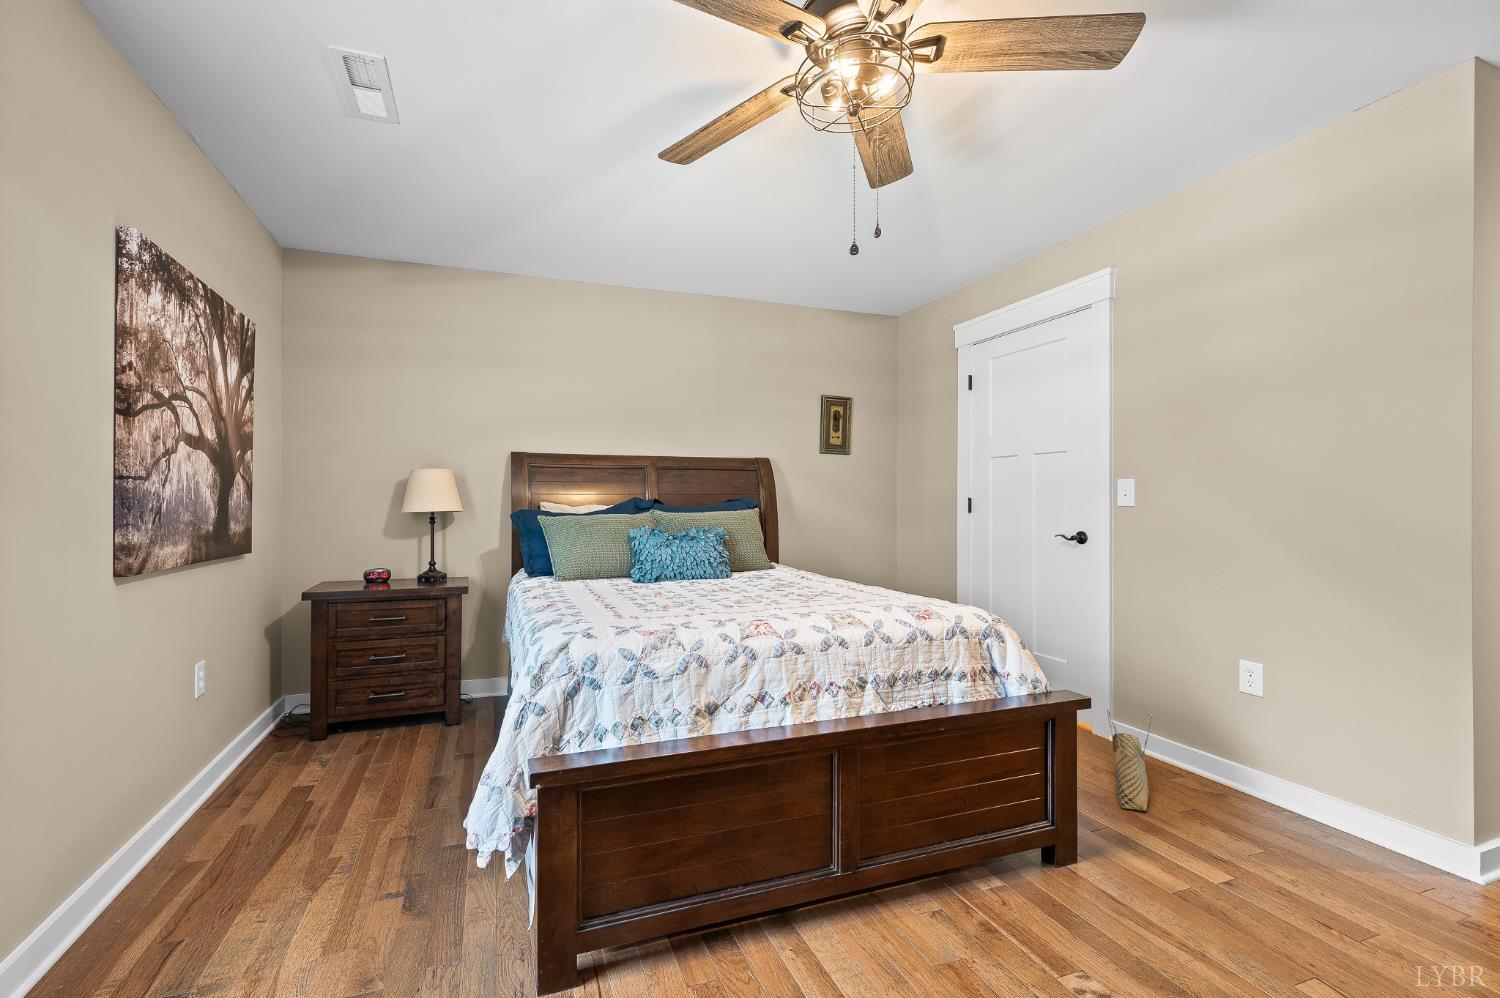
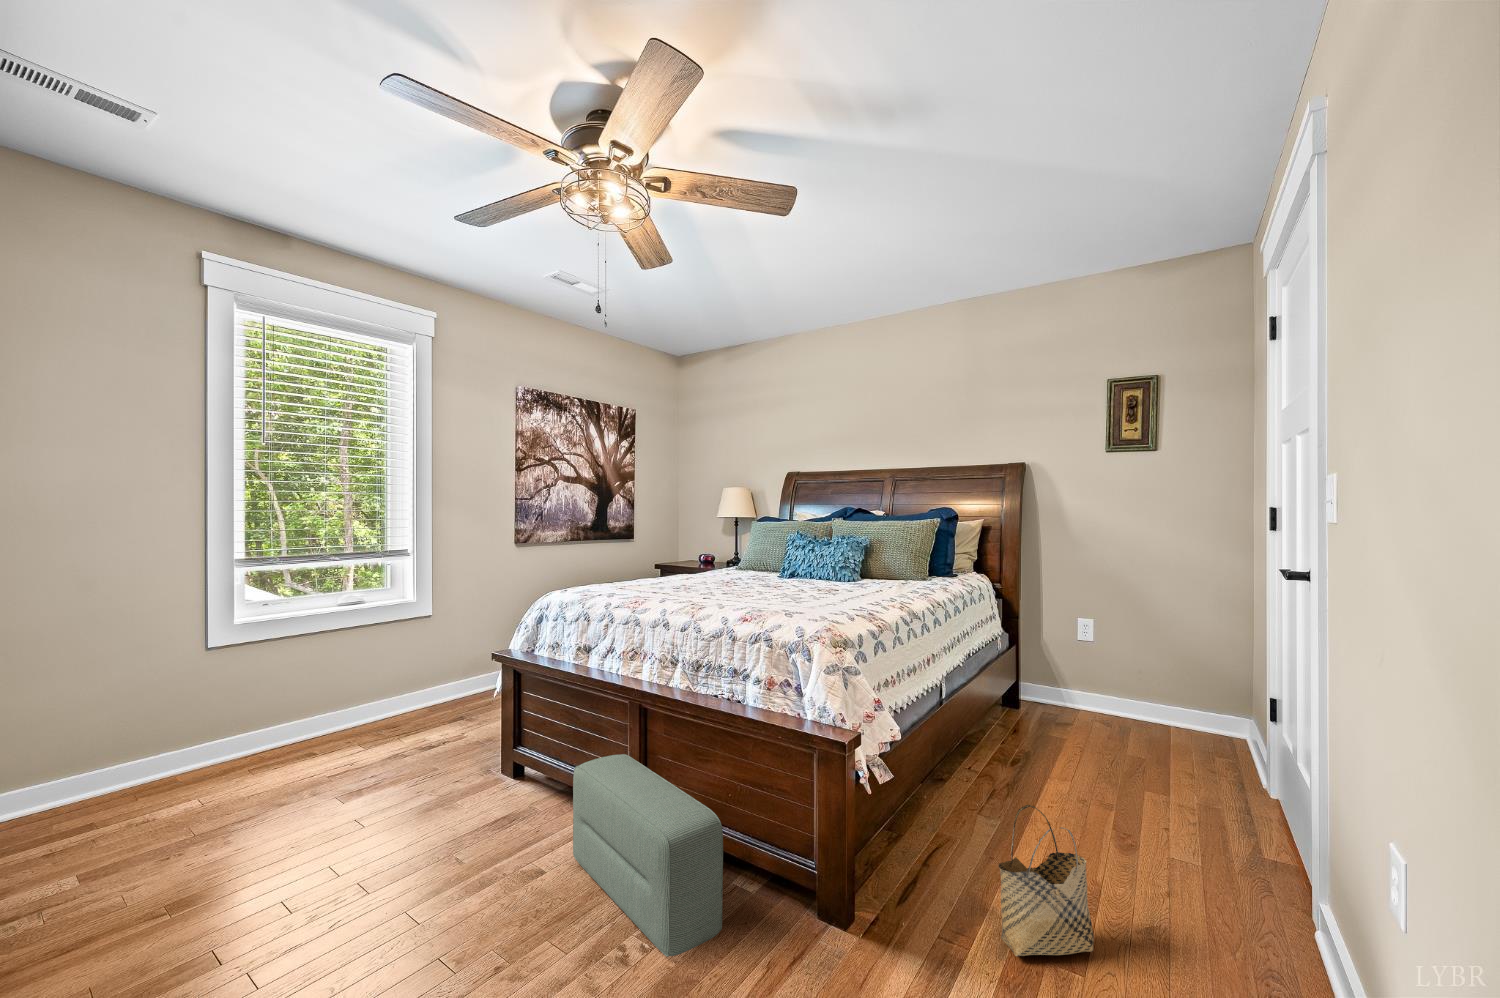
pouf: none [869,802,1122,962] -> present [573,754,723,957]

